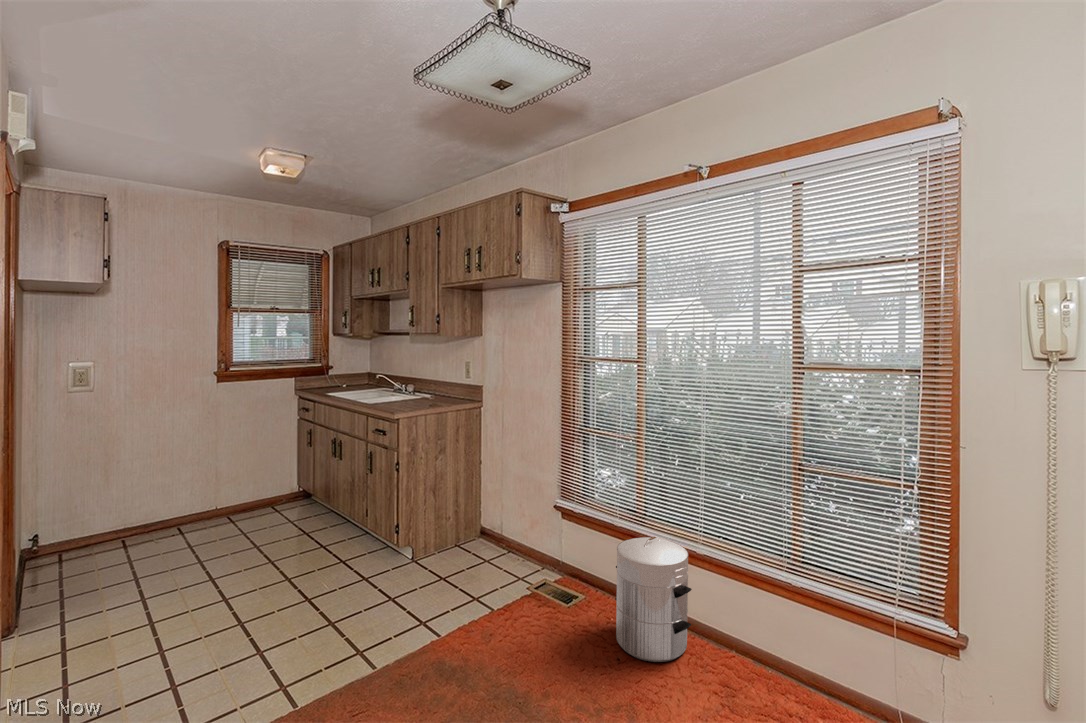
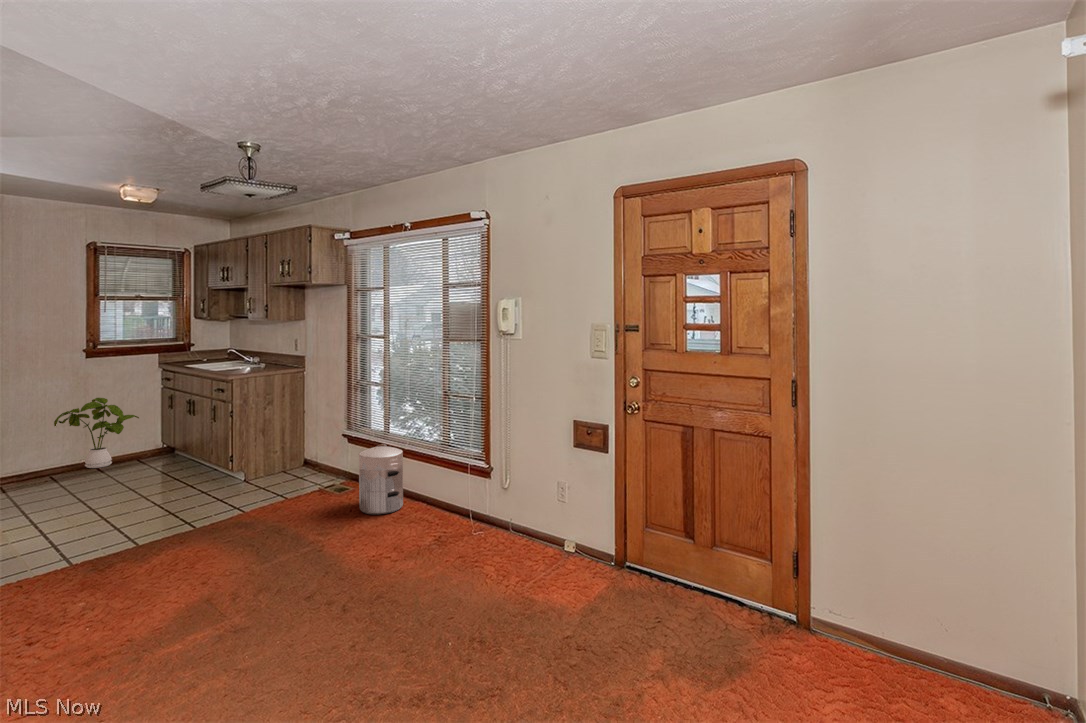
house plant: none [175,437,273,528] -> present [54,398,139,468]

